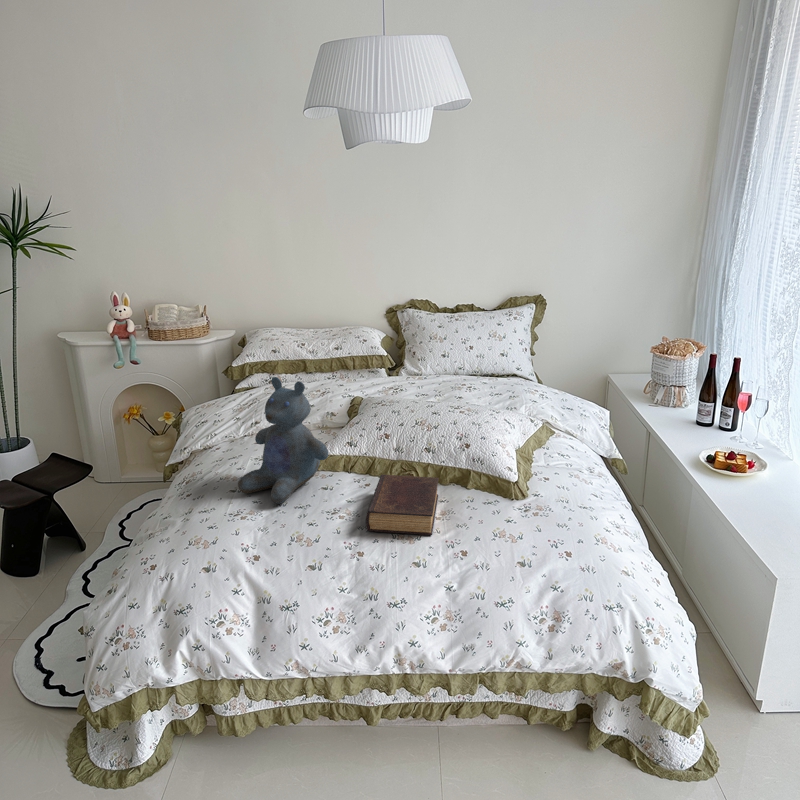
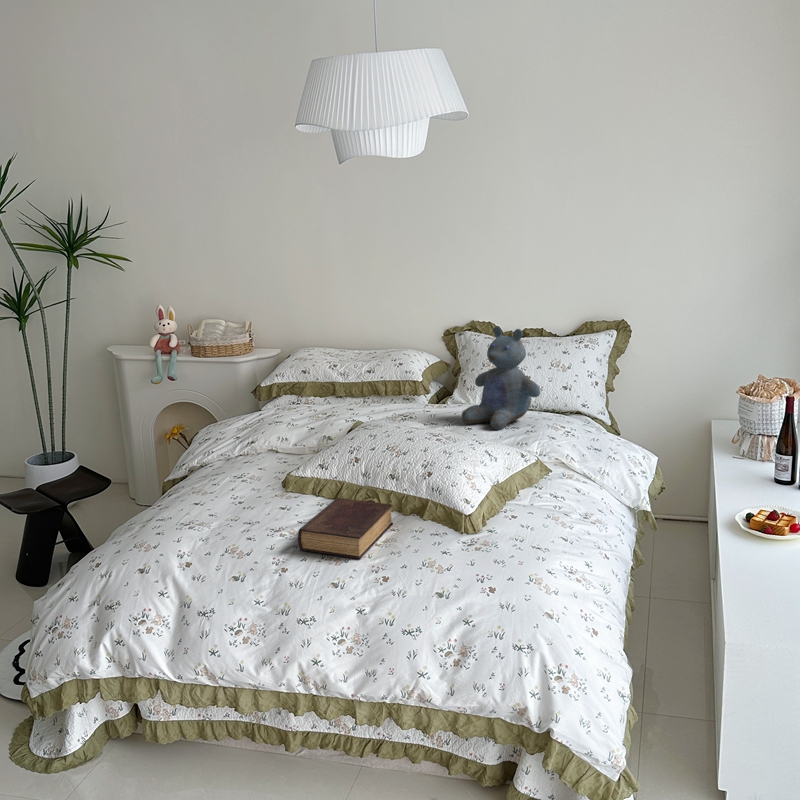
stuffed bear: present [238,377,329,504] -> present [462,326,540,430]

